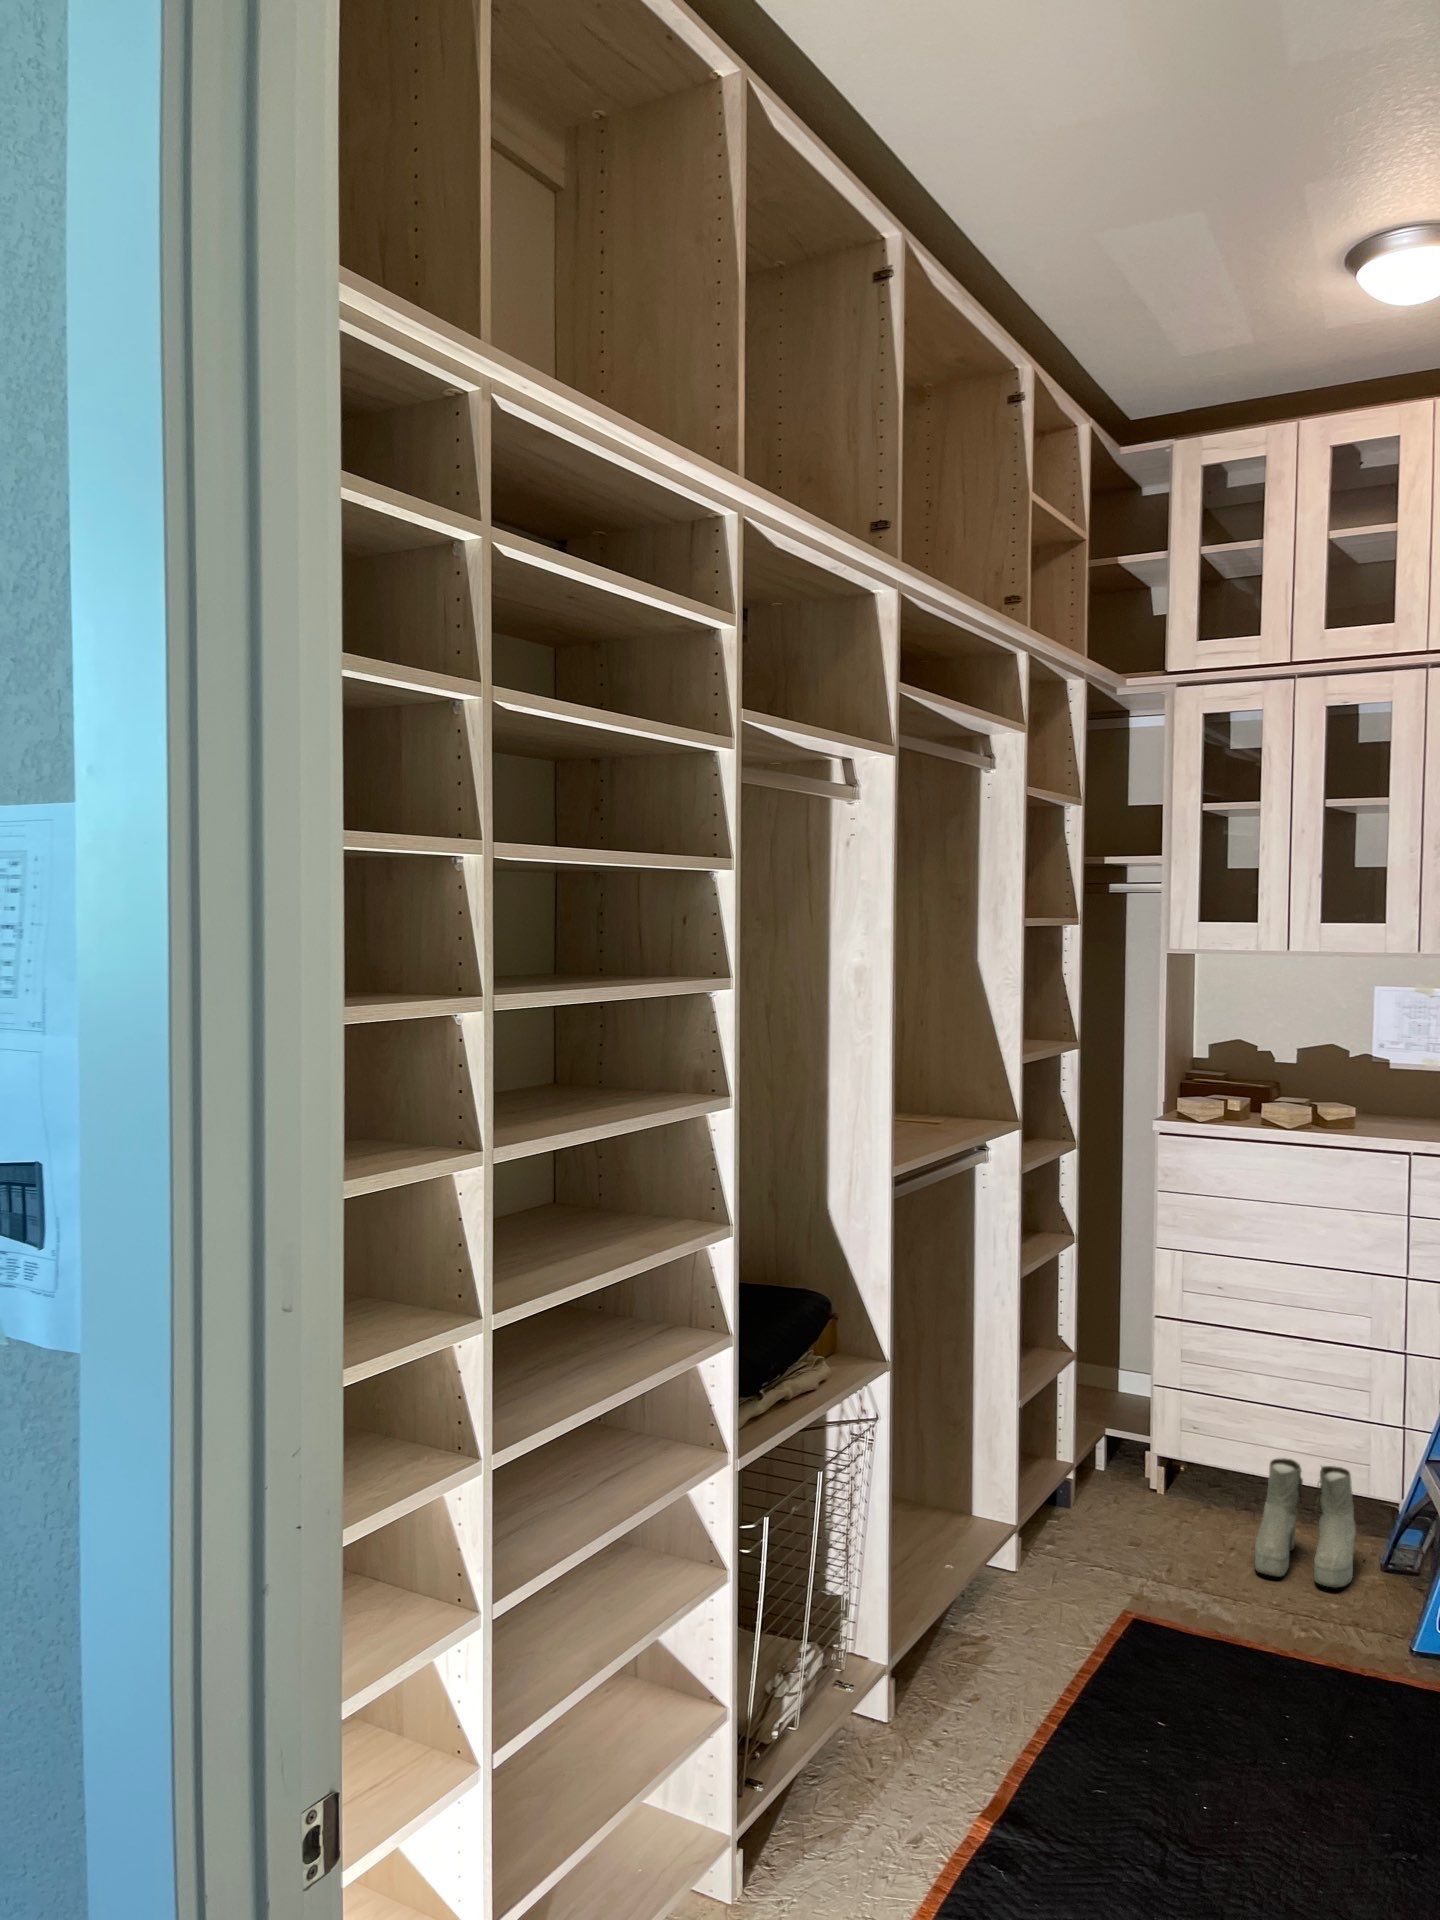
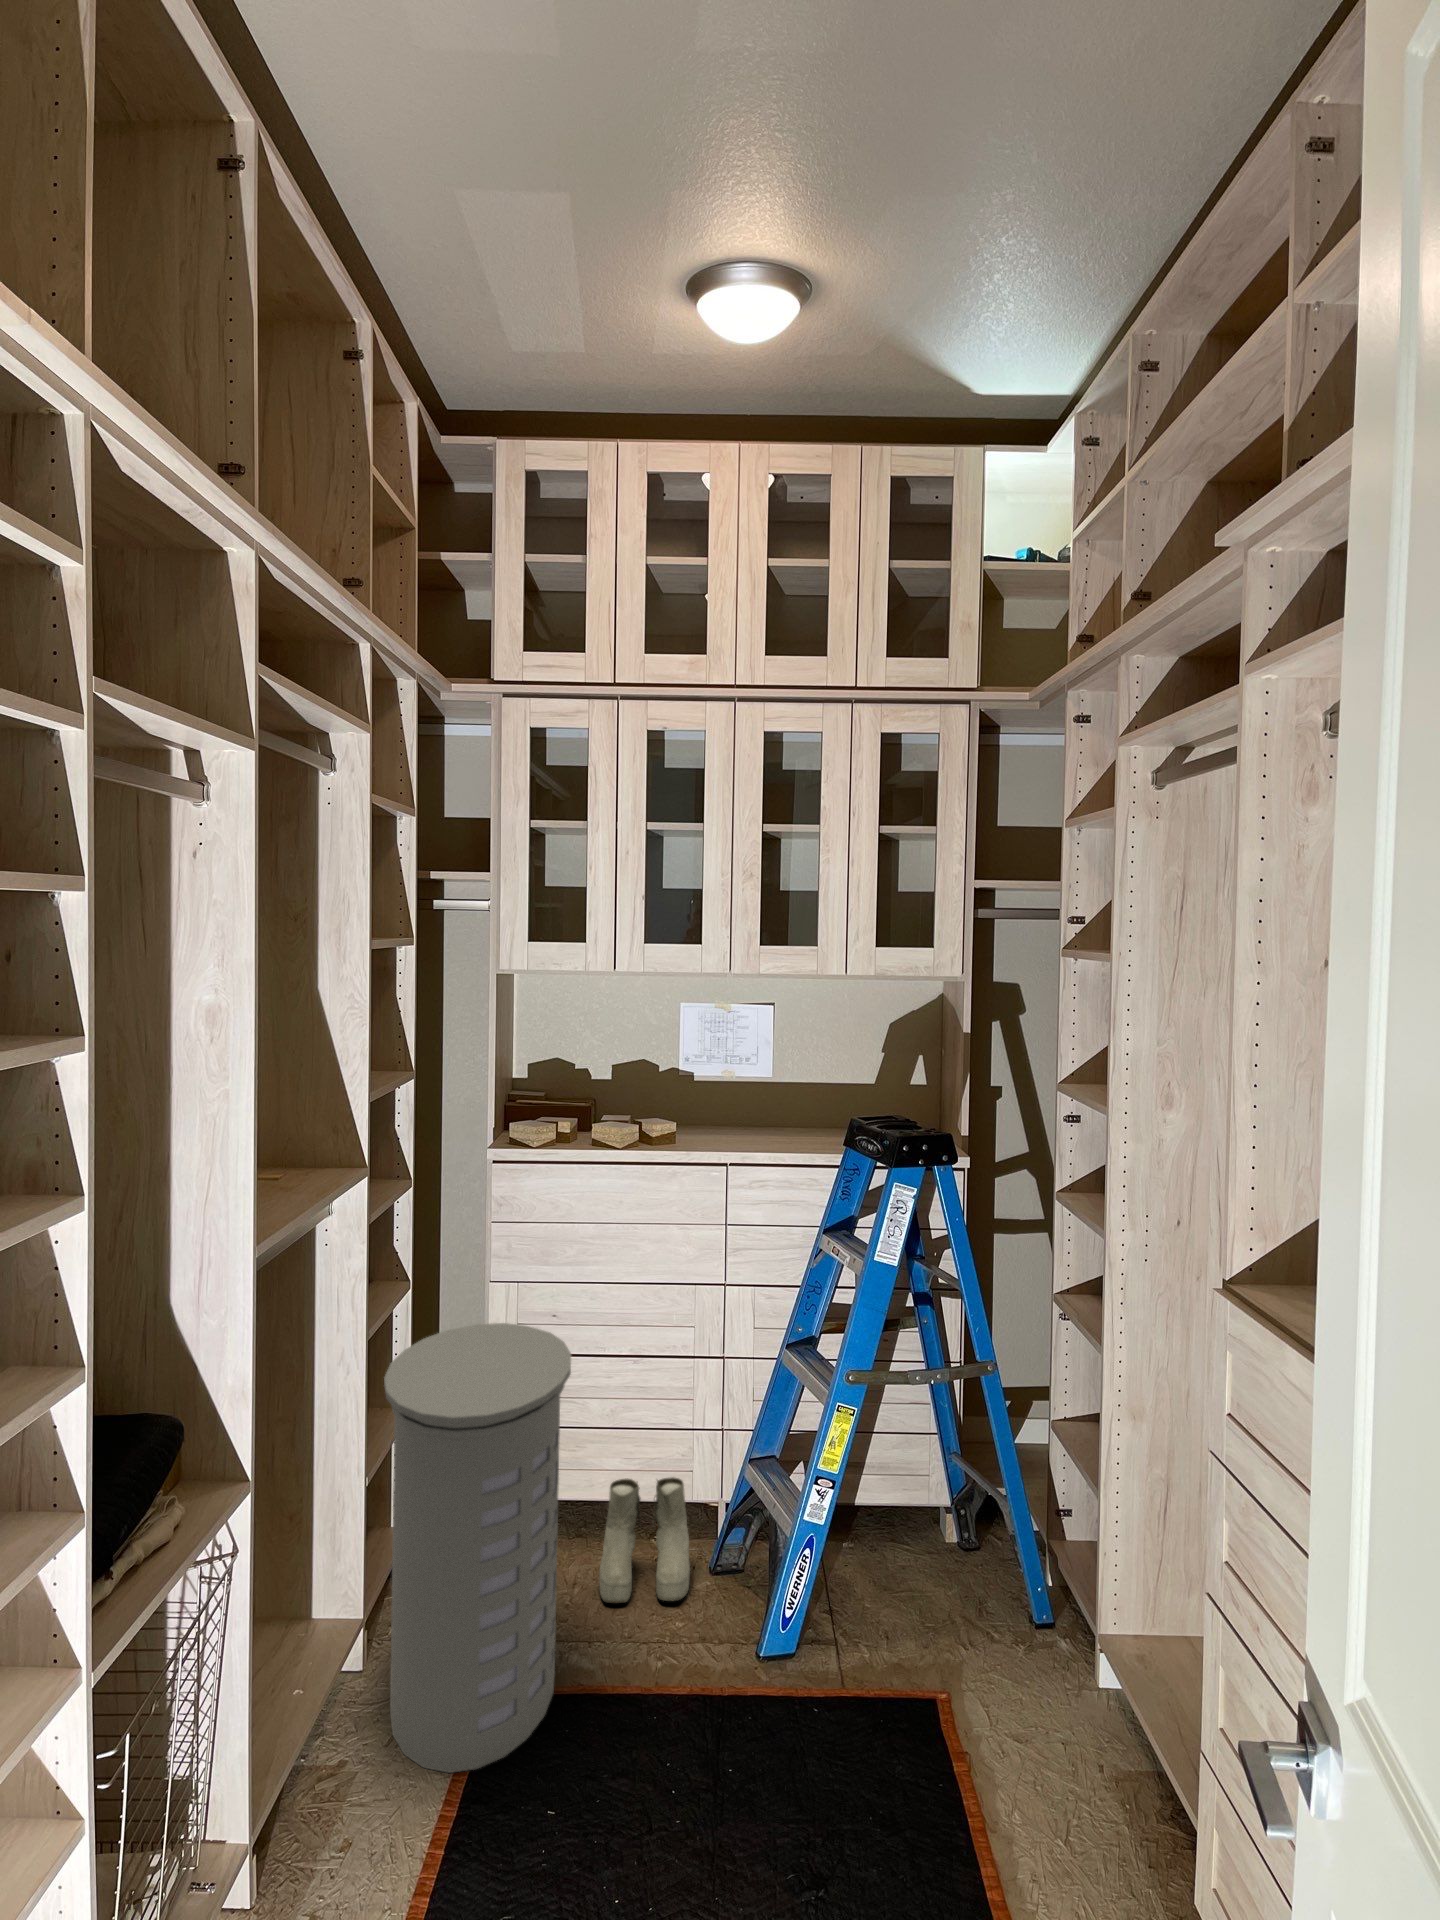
laundry hamper: none [1027,1280,1211,1674] -> present [384,1323,571,1773]

